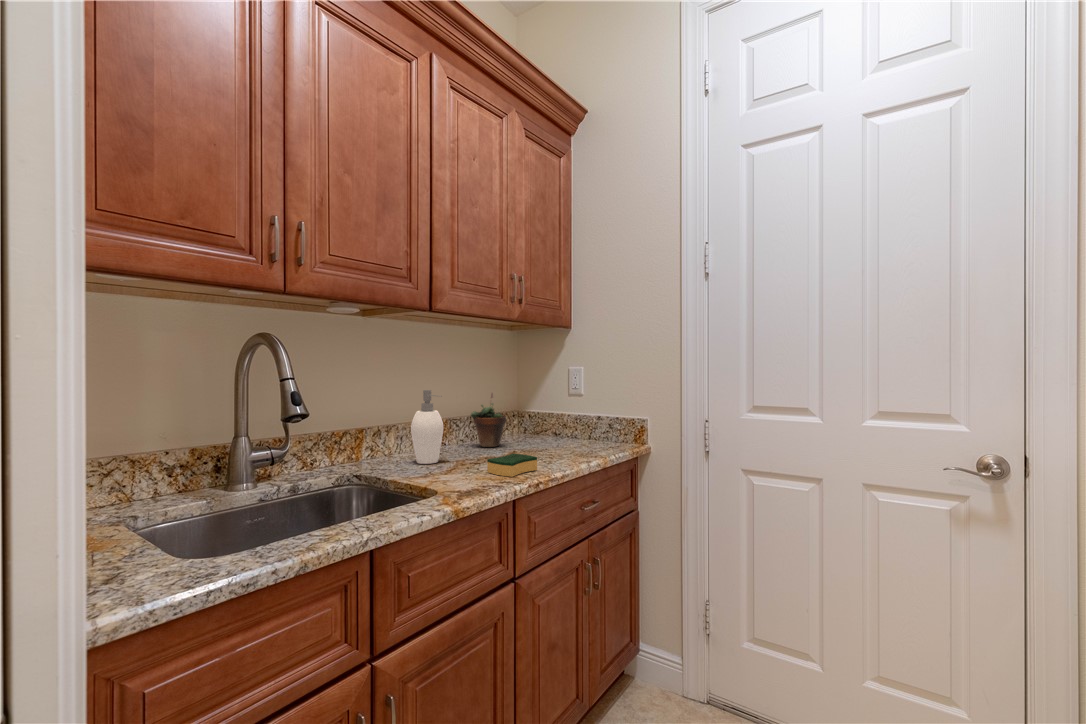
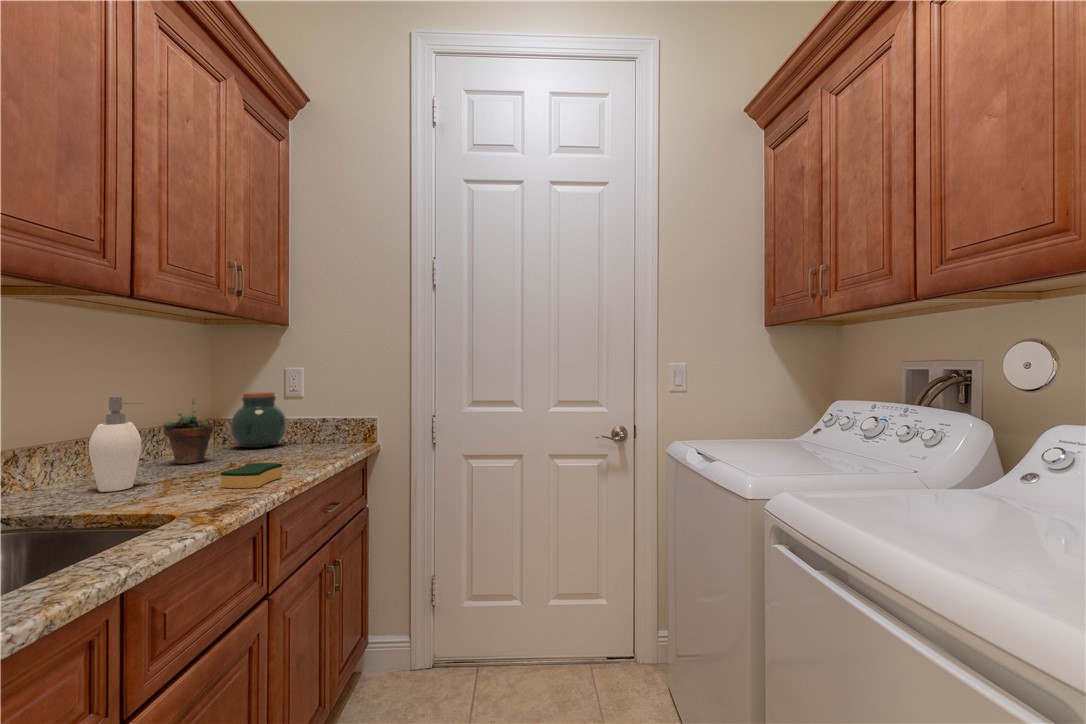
jar: none [526,389,570,438] -> present [230,392,287,448]

